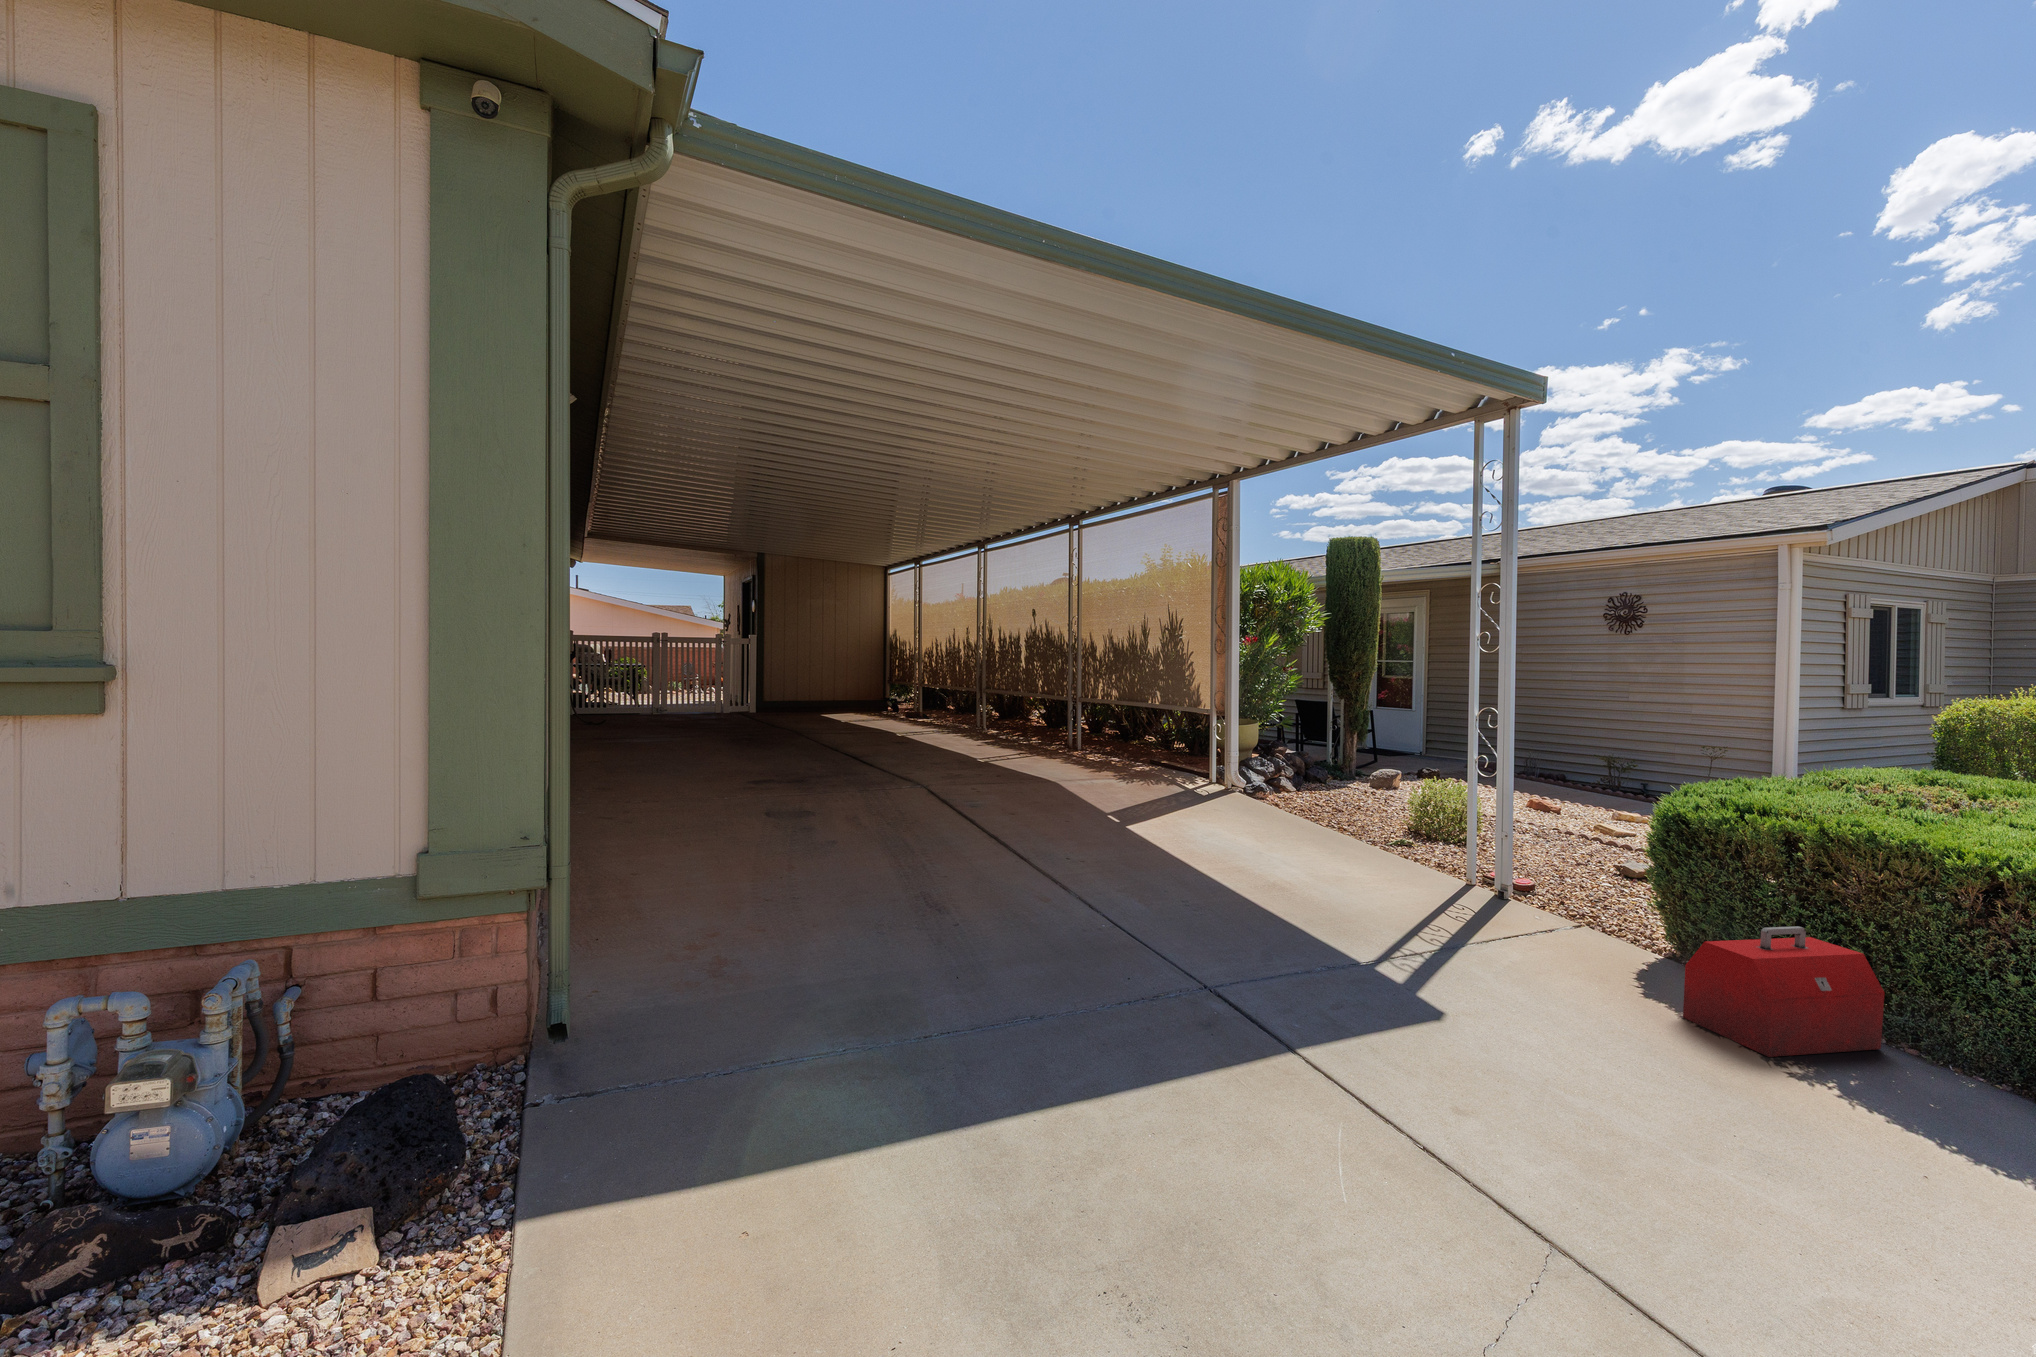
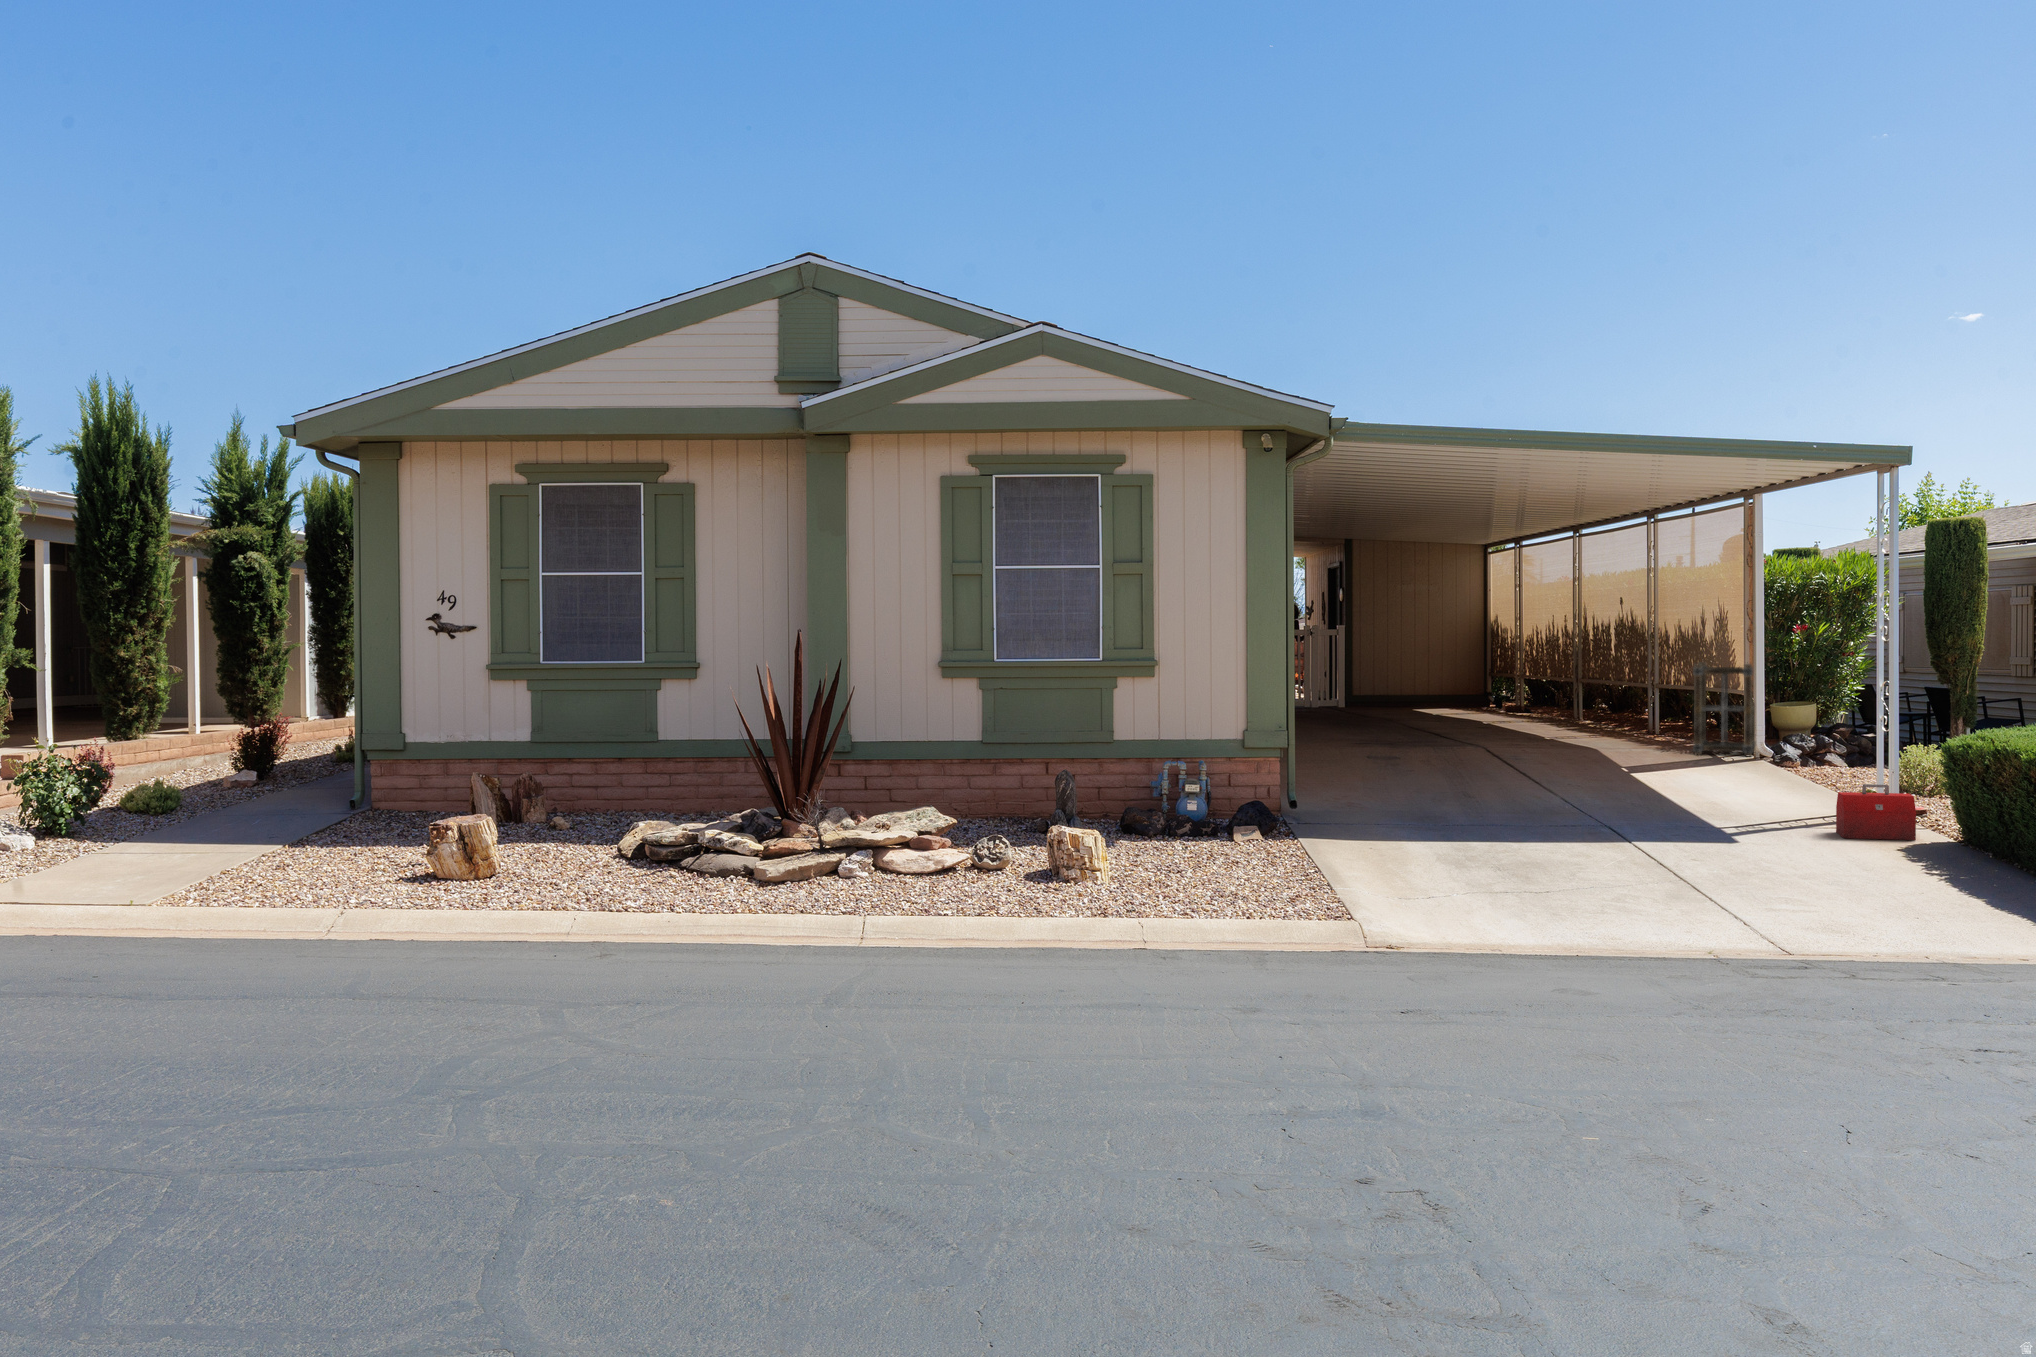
shelving unit: none [1147,675,1223,786] -> present [1693,662,1756,757]

